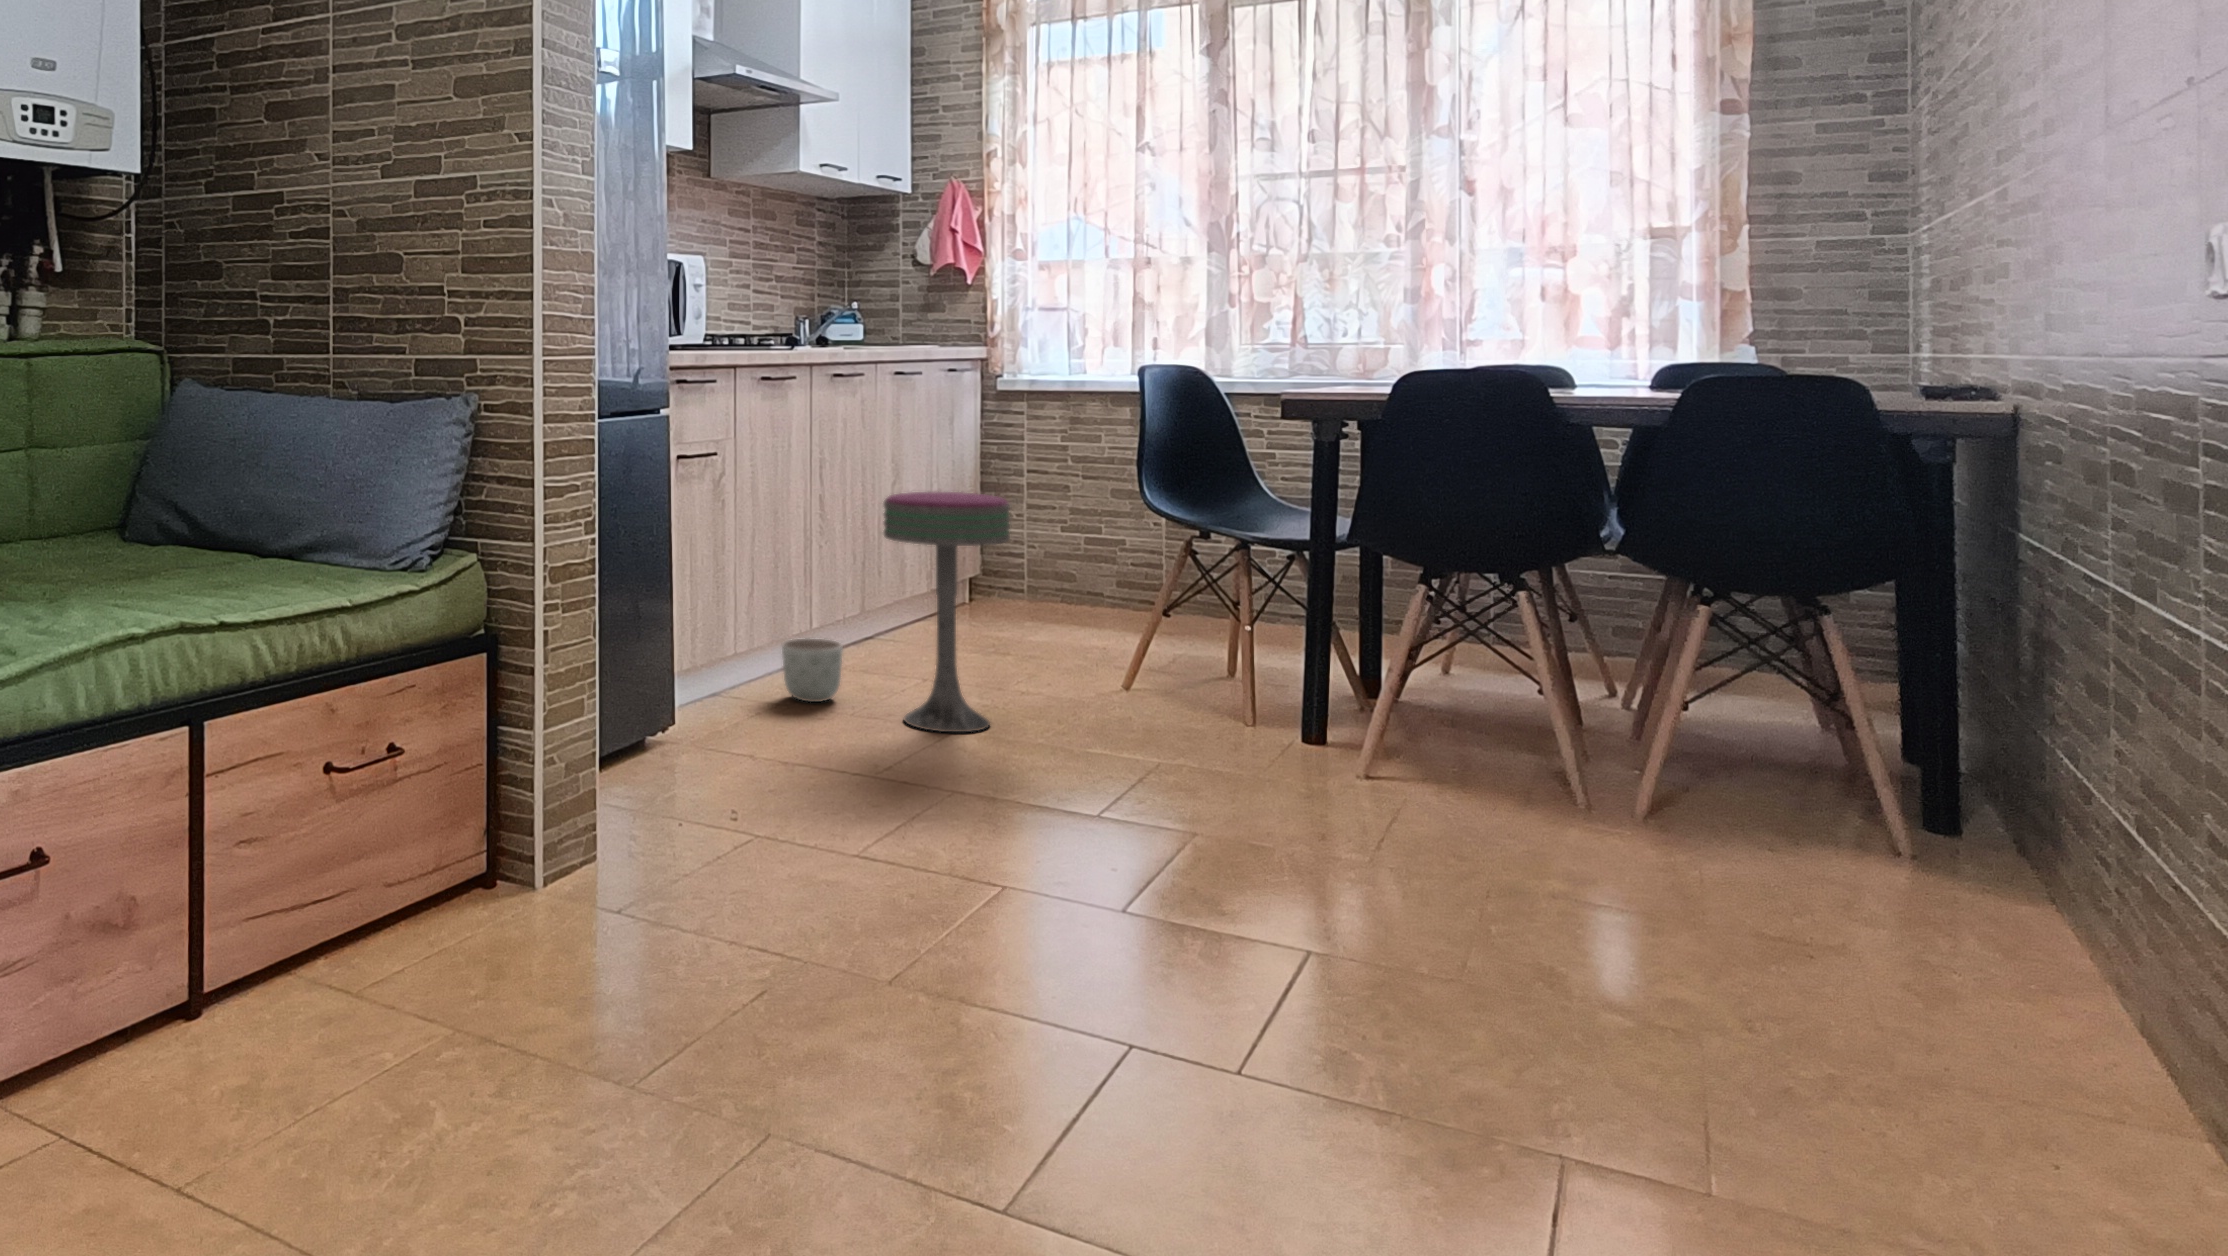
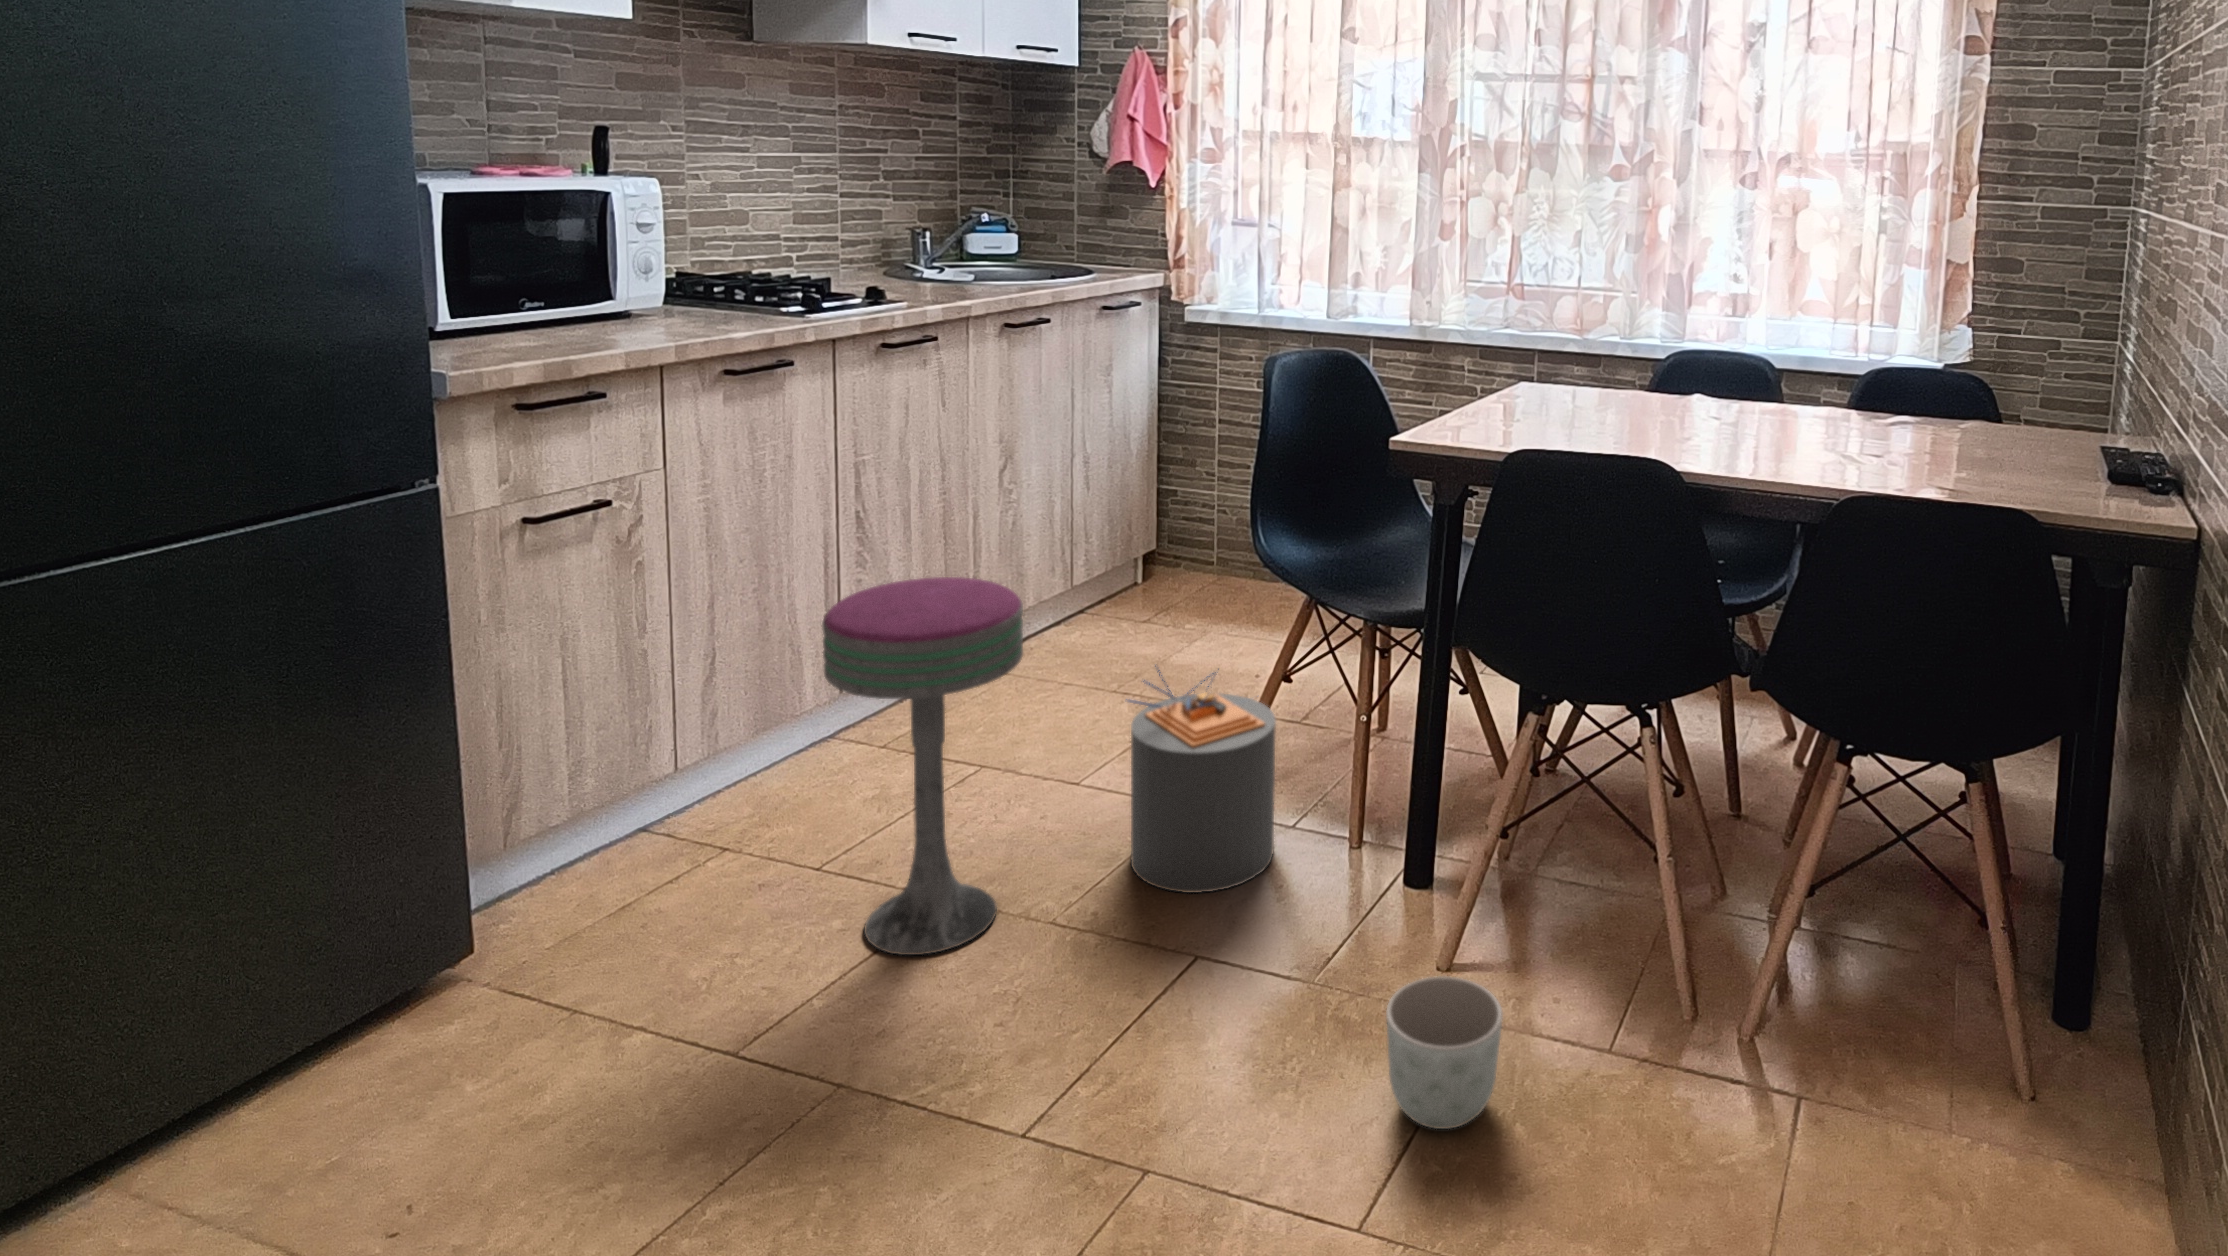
trash can: none [1062,562,1176,726] -> present [1126,665,1276,893]
planter: present [782,638,843,702] -> present [1386,976,1503,1129]

